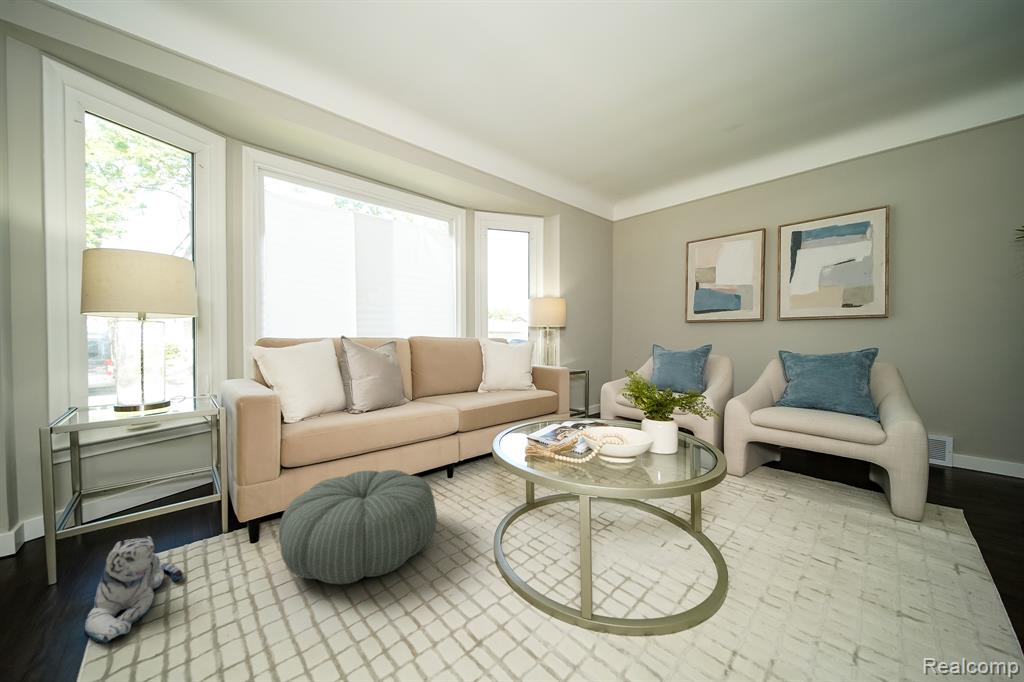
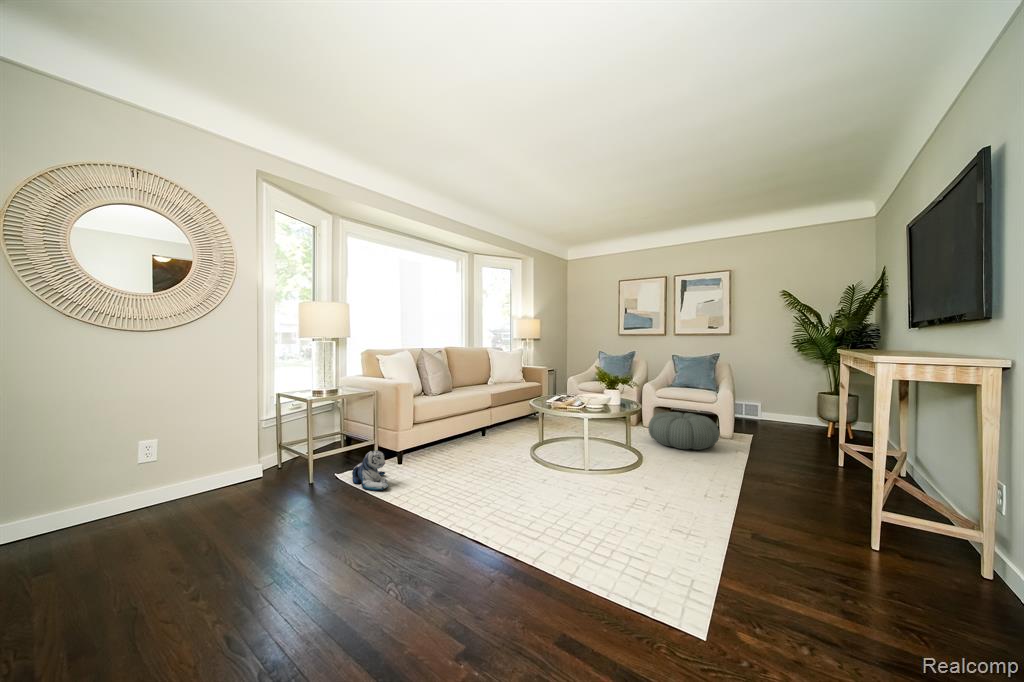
pouf: present [279,470,437,584] -> present [648,412,719,450]

